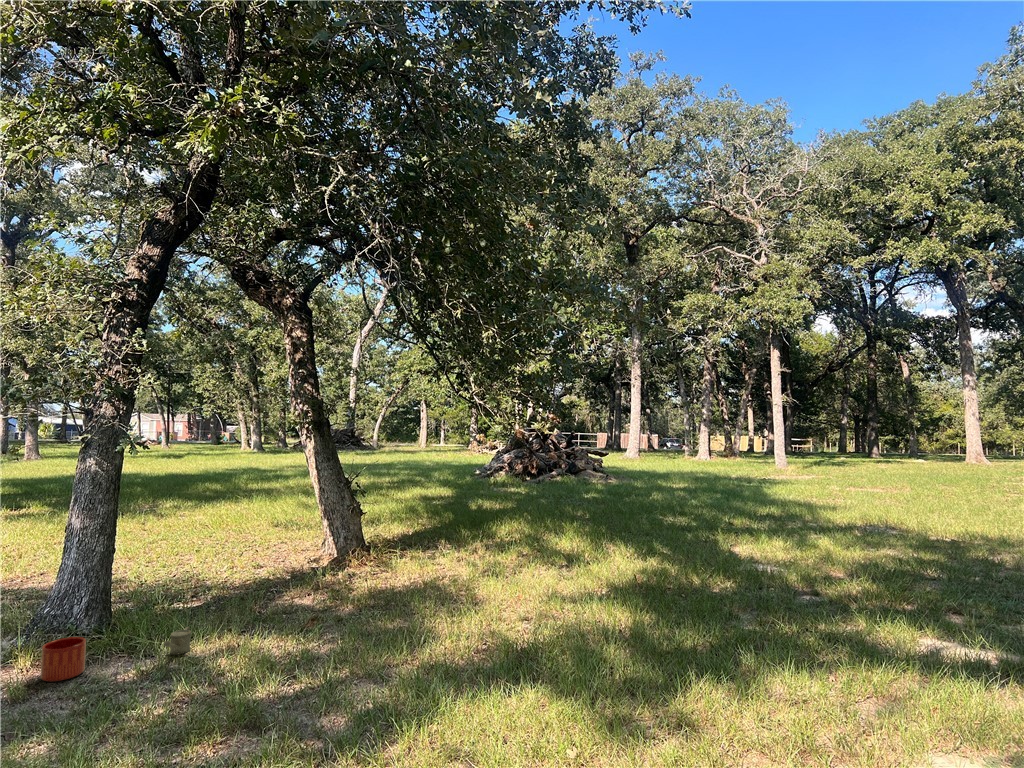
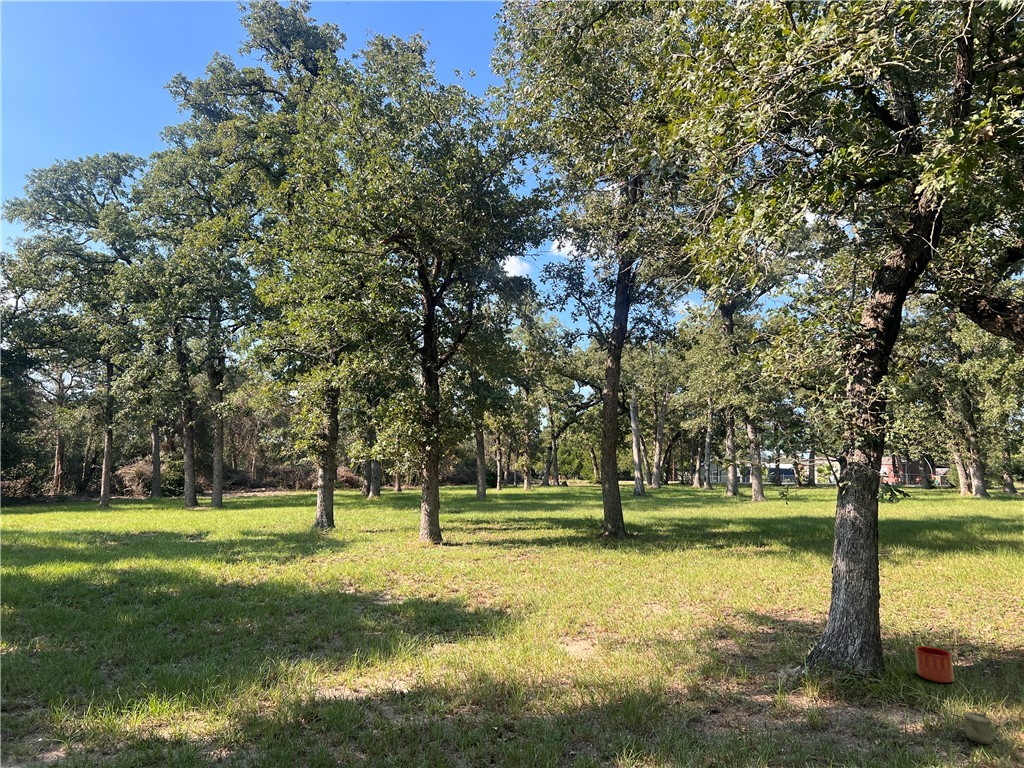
planter: present [40,637,86,682] -> present [916,646,954,683]

